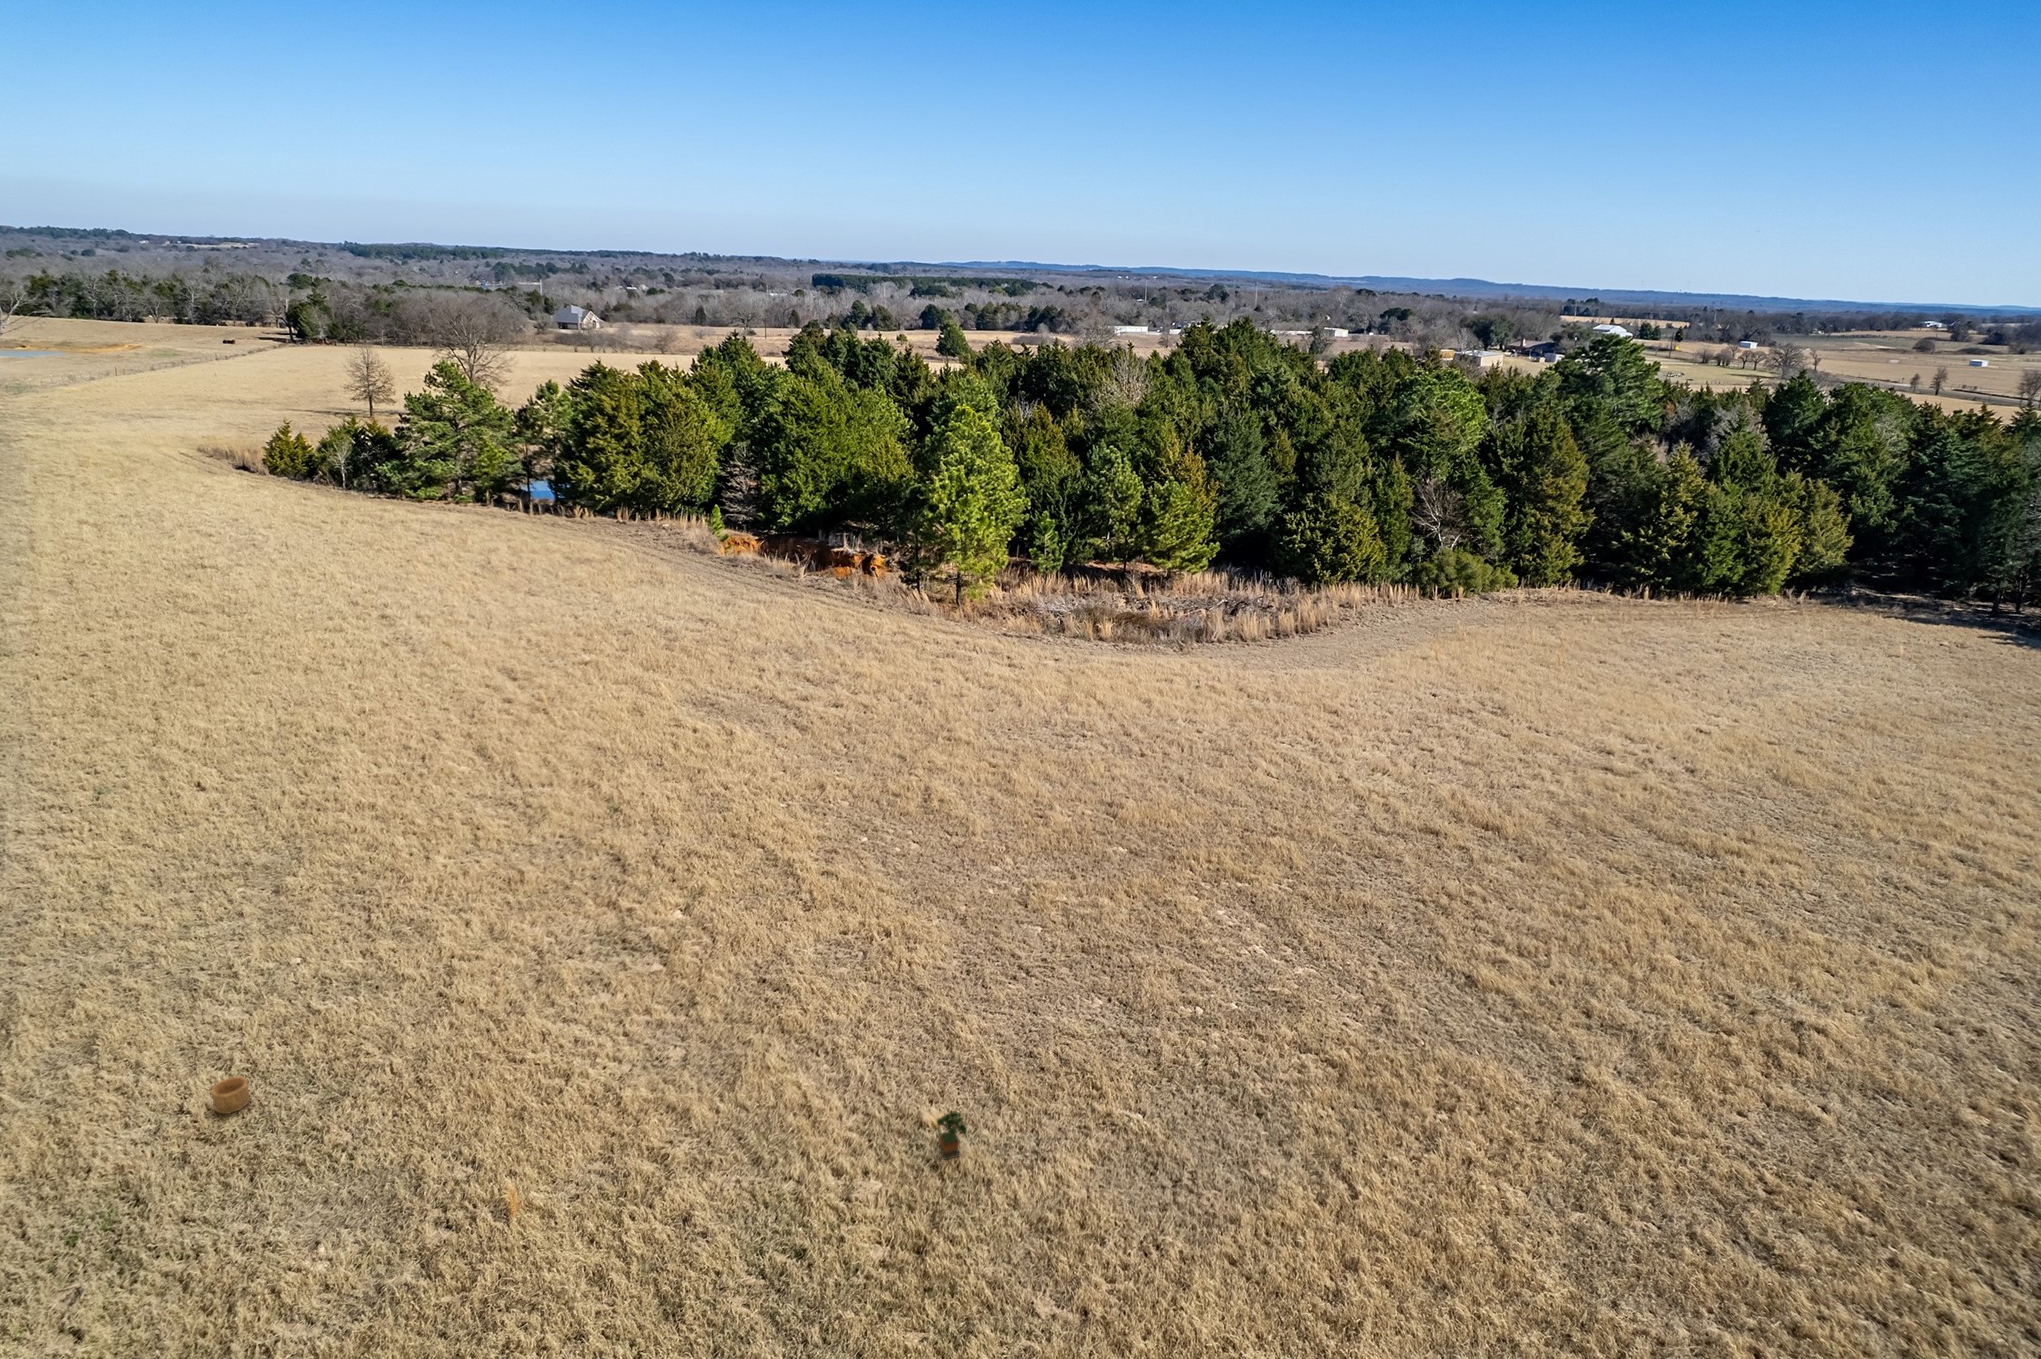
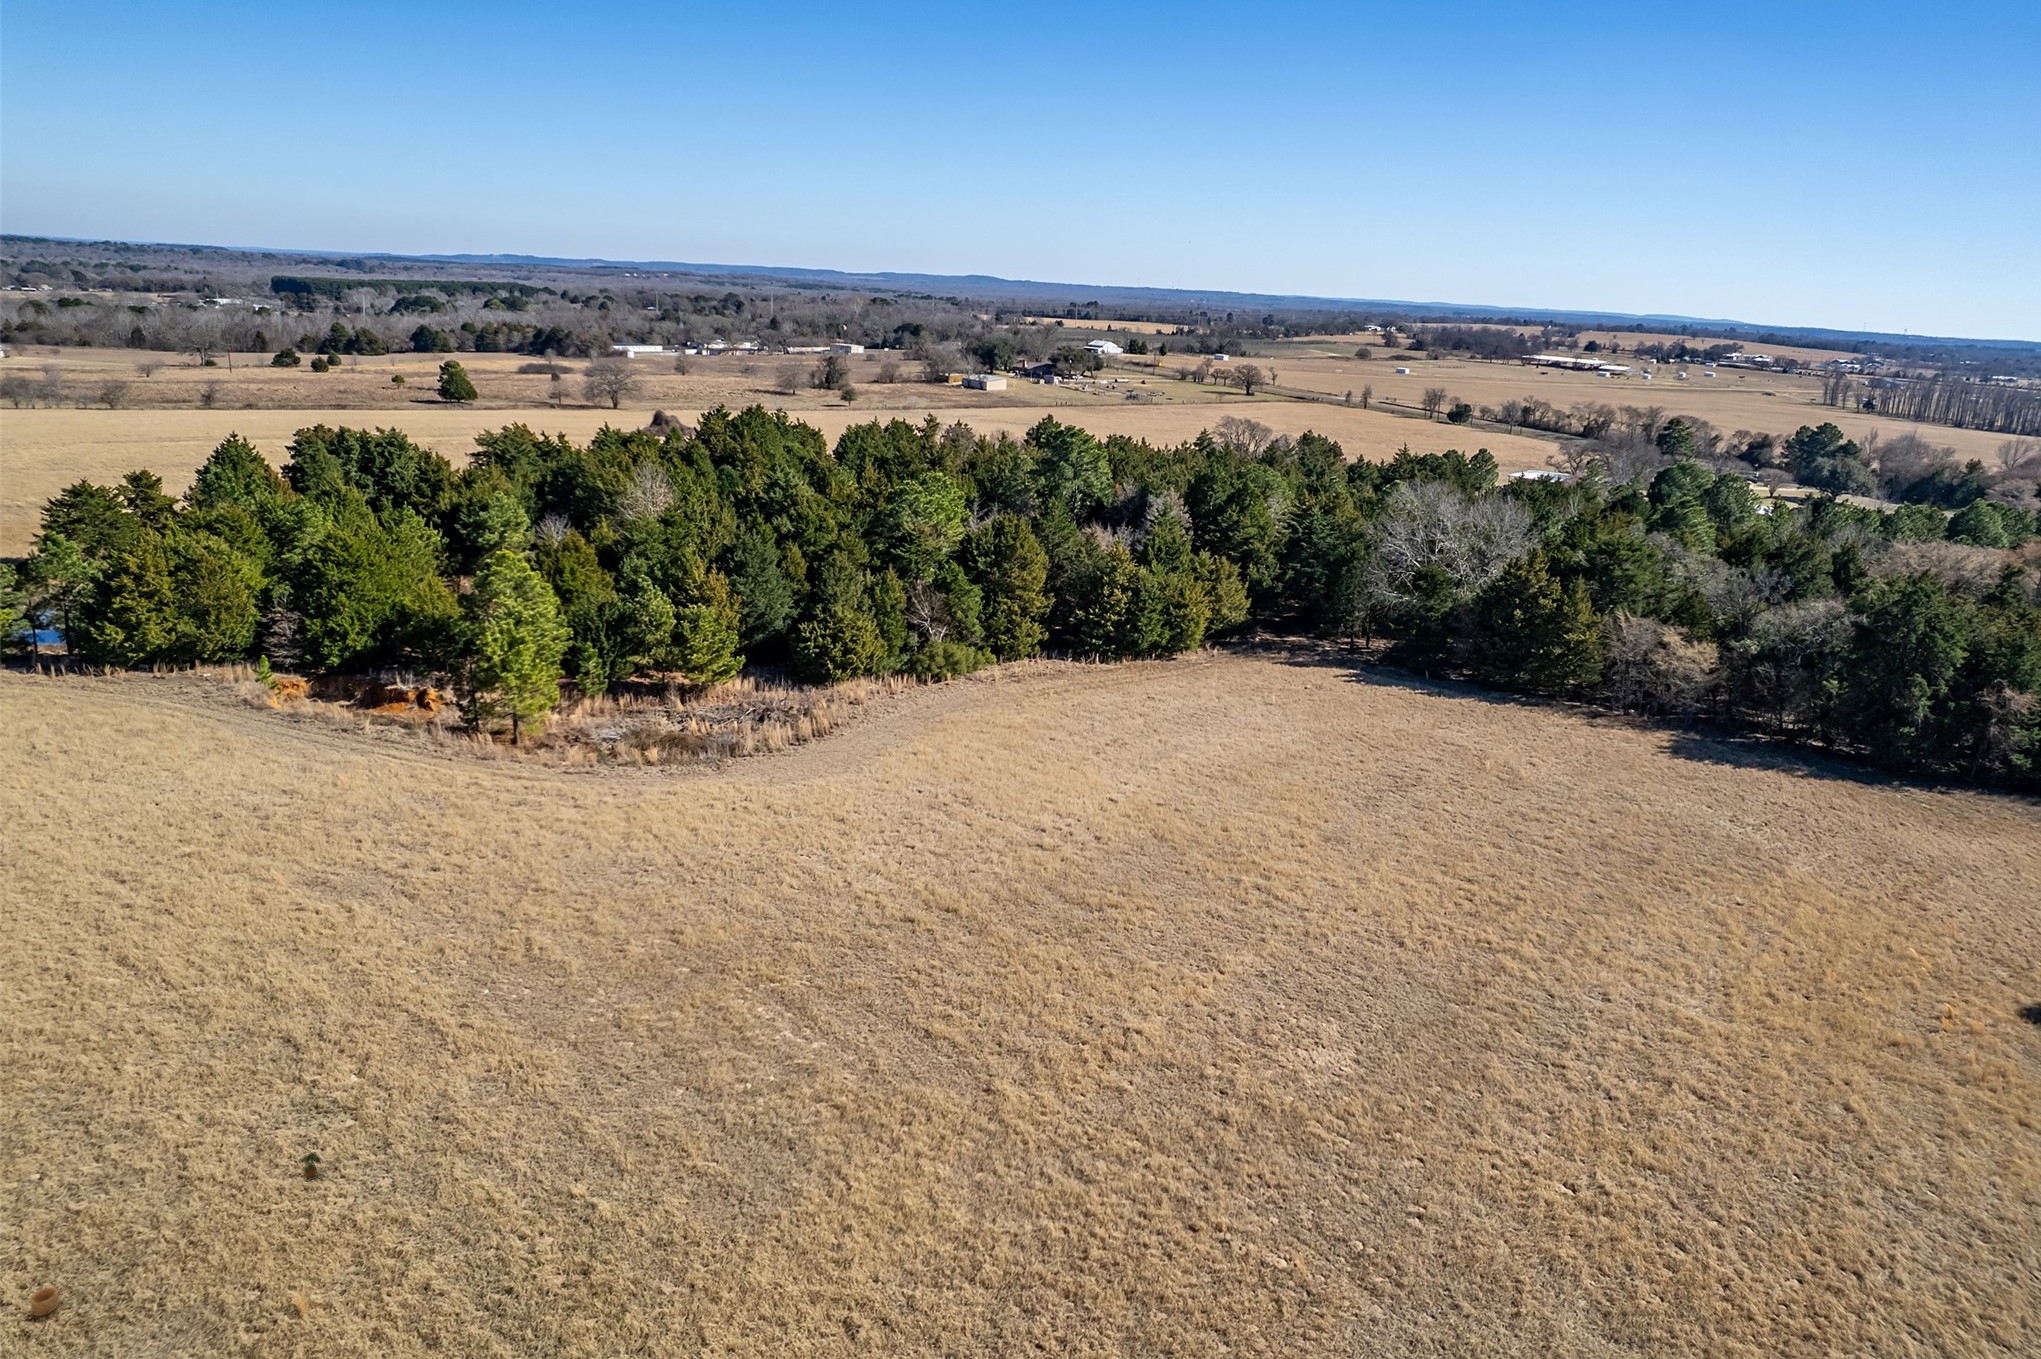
potted tree: present [937,1112,967,1160] -> present [300,1152,321,1181]

